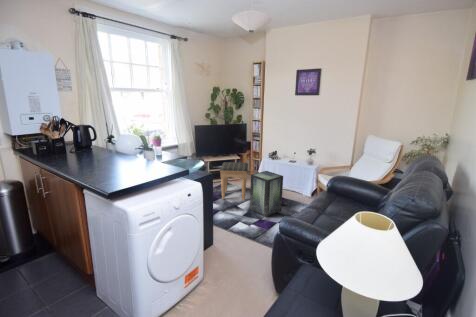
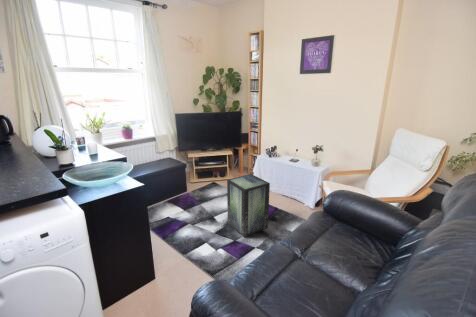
footstool: present [220,162,248,200] -> none [194,159,235,209]

